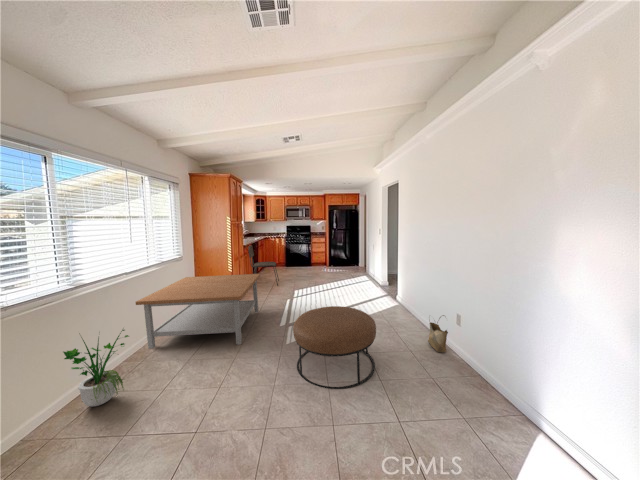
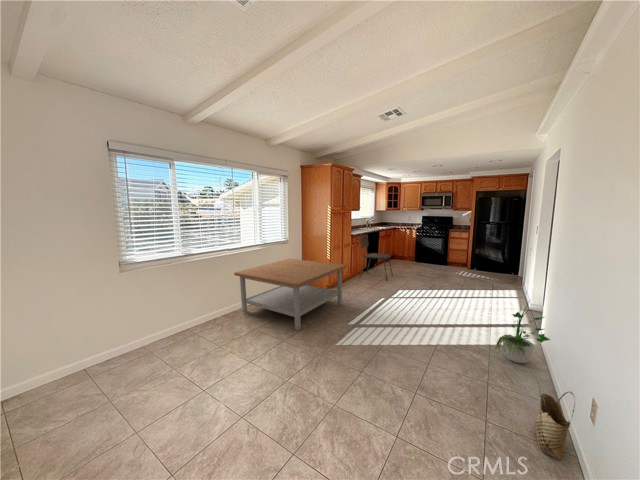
ottoman: present [293,306,376,389] -> none [310,316,416,430]
potted plant: present [63,330,129,407] -> present [495,306,550,363]

